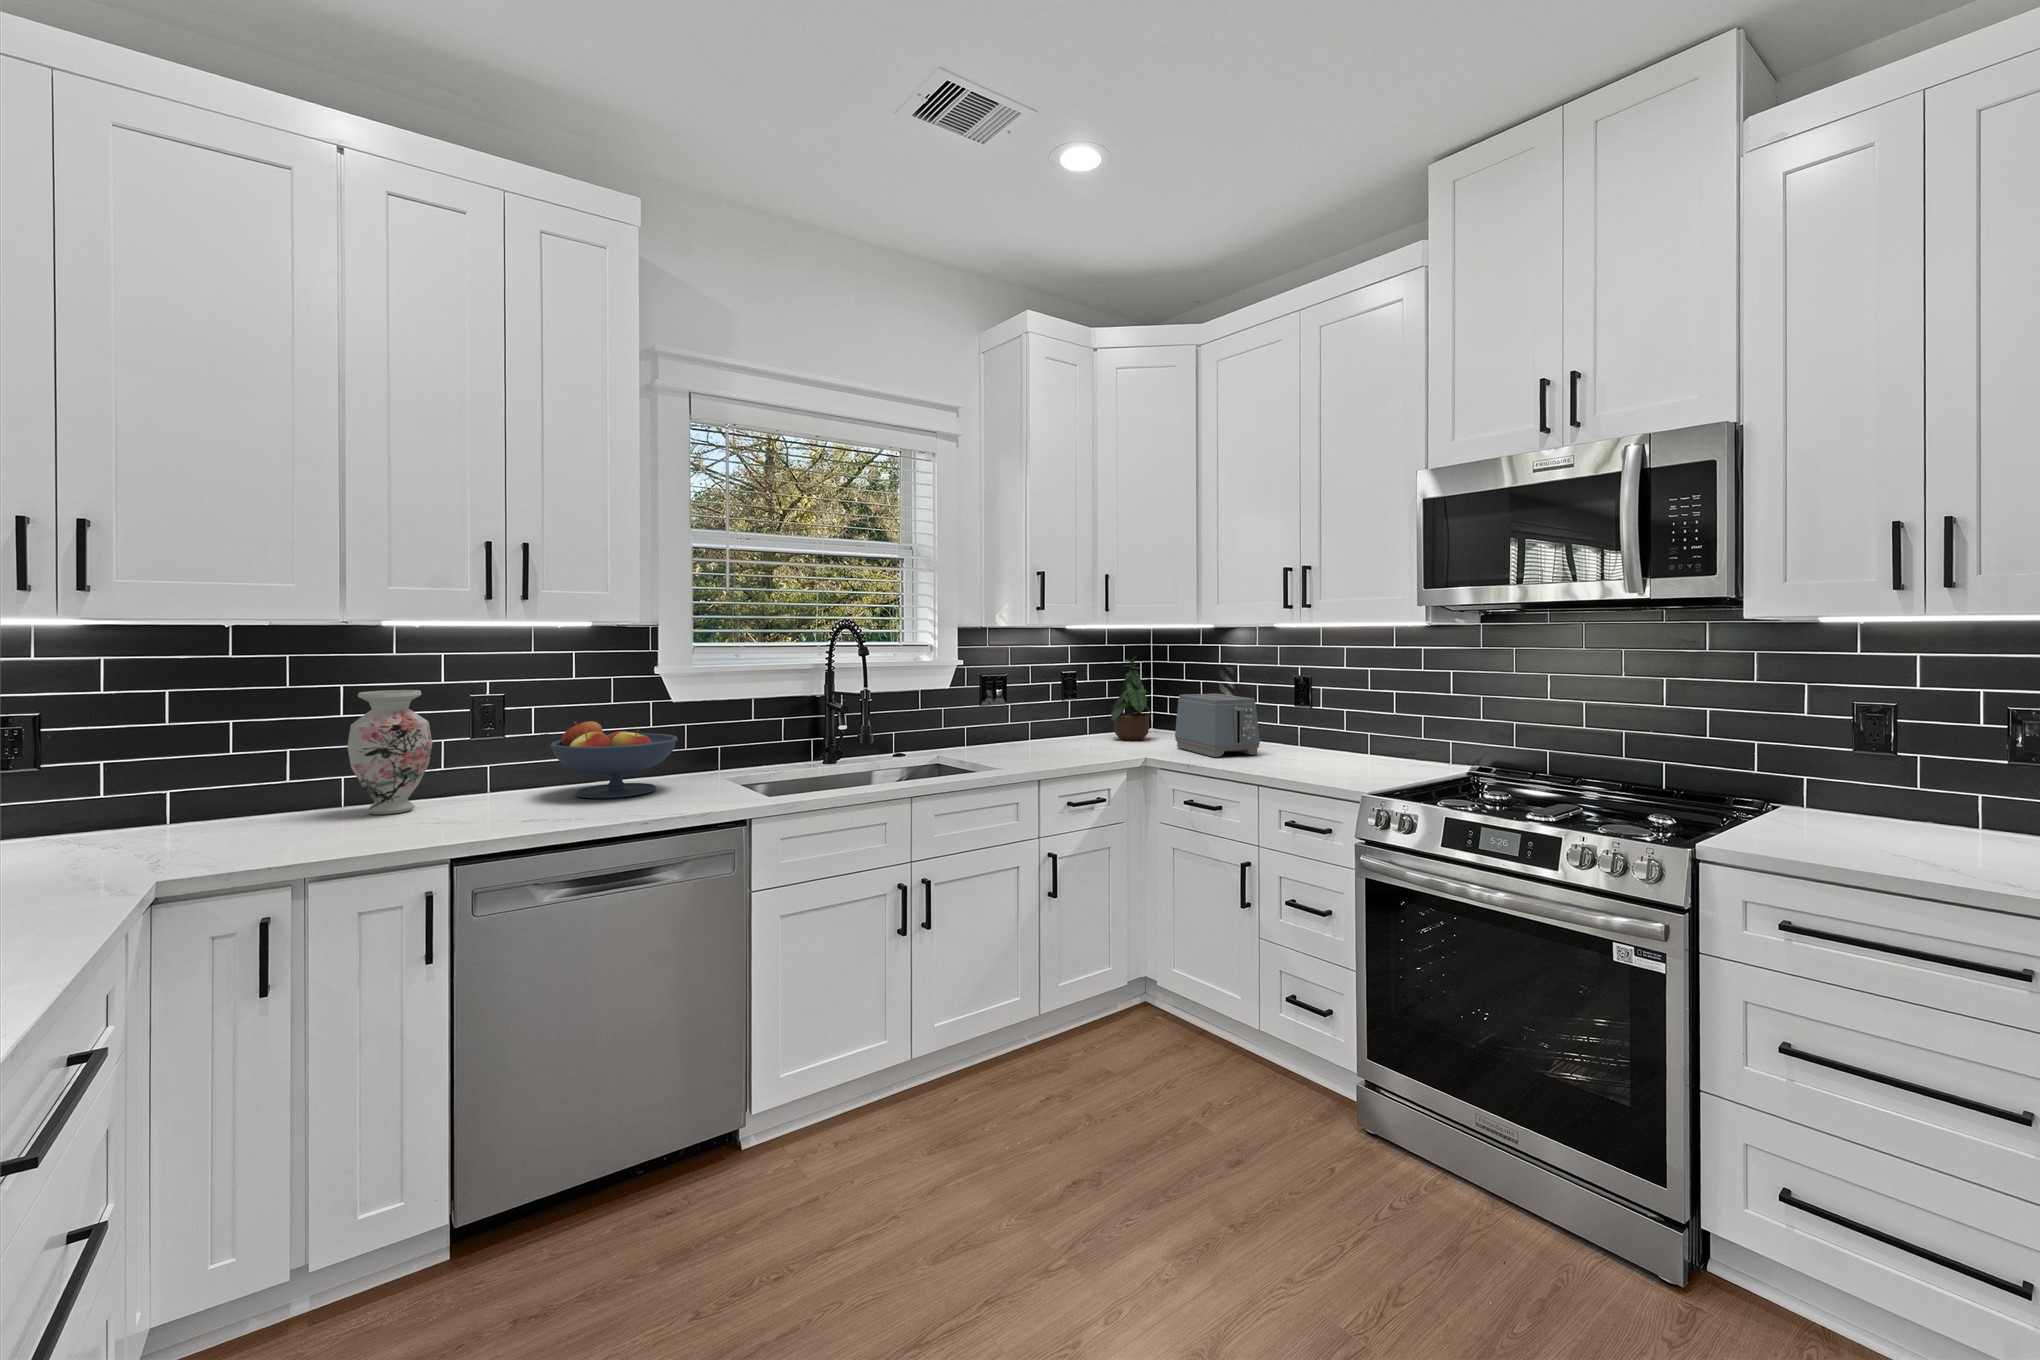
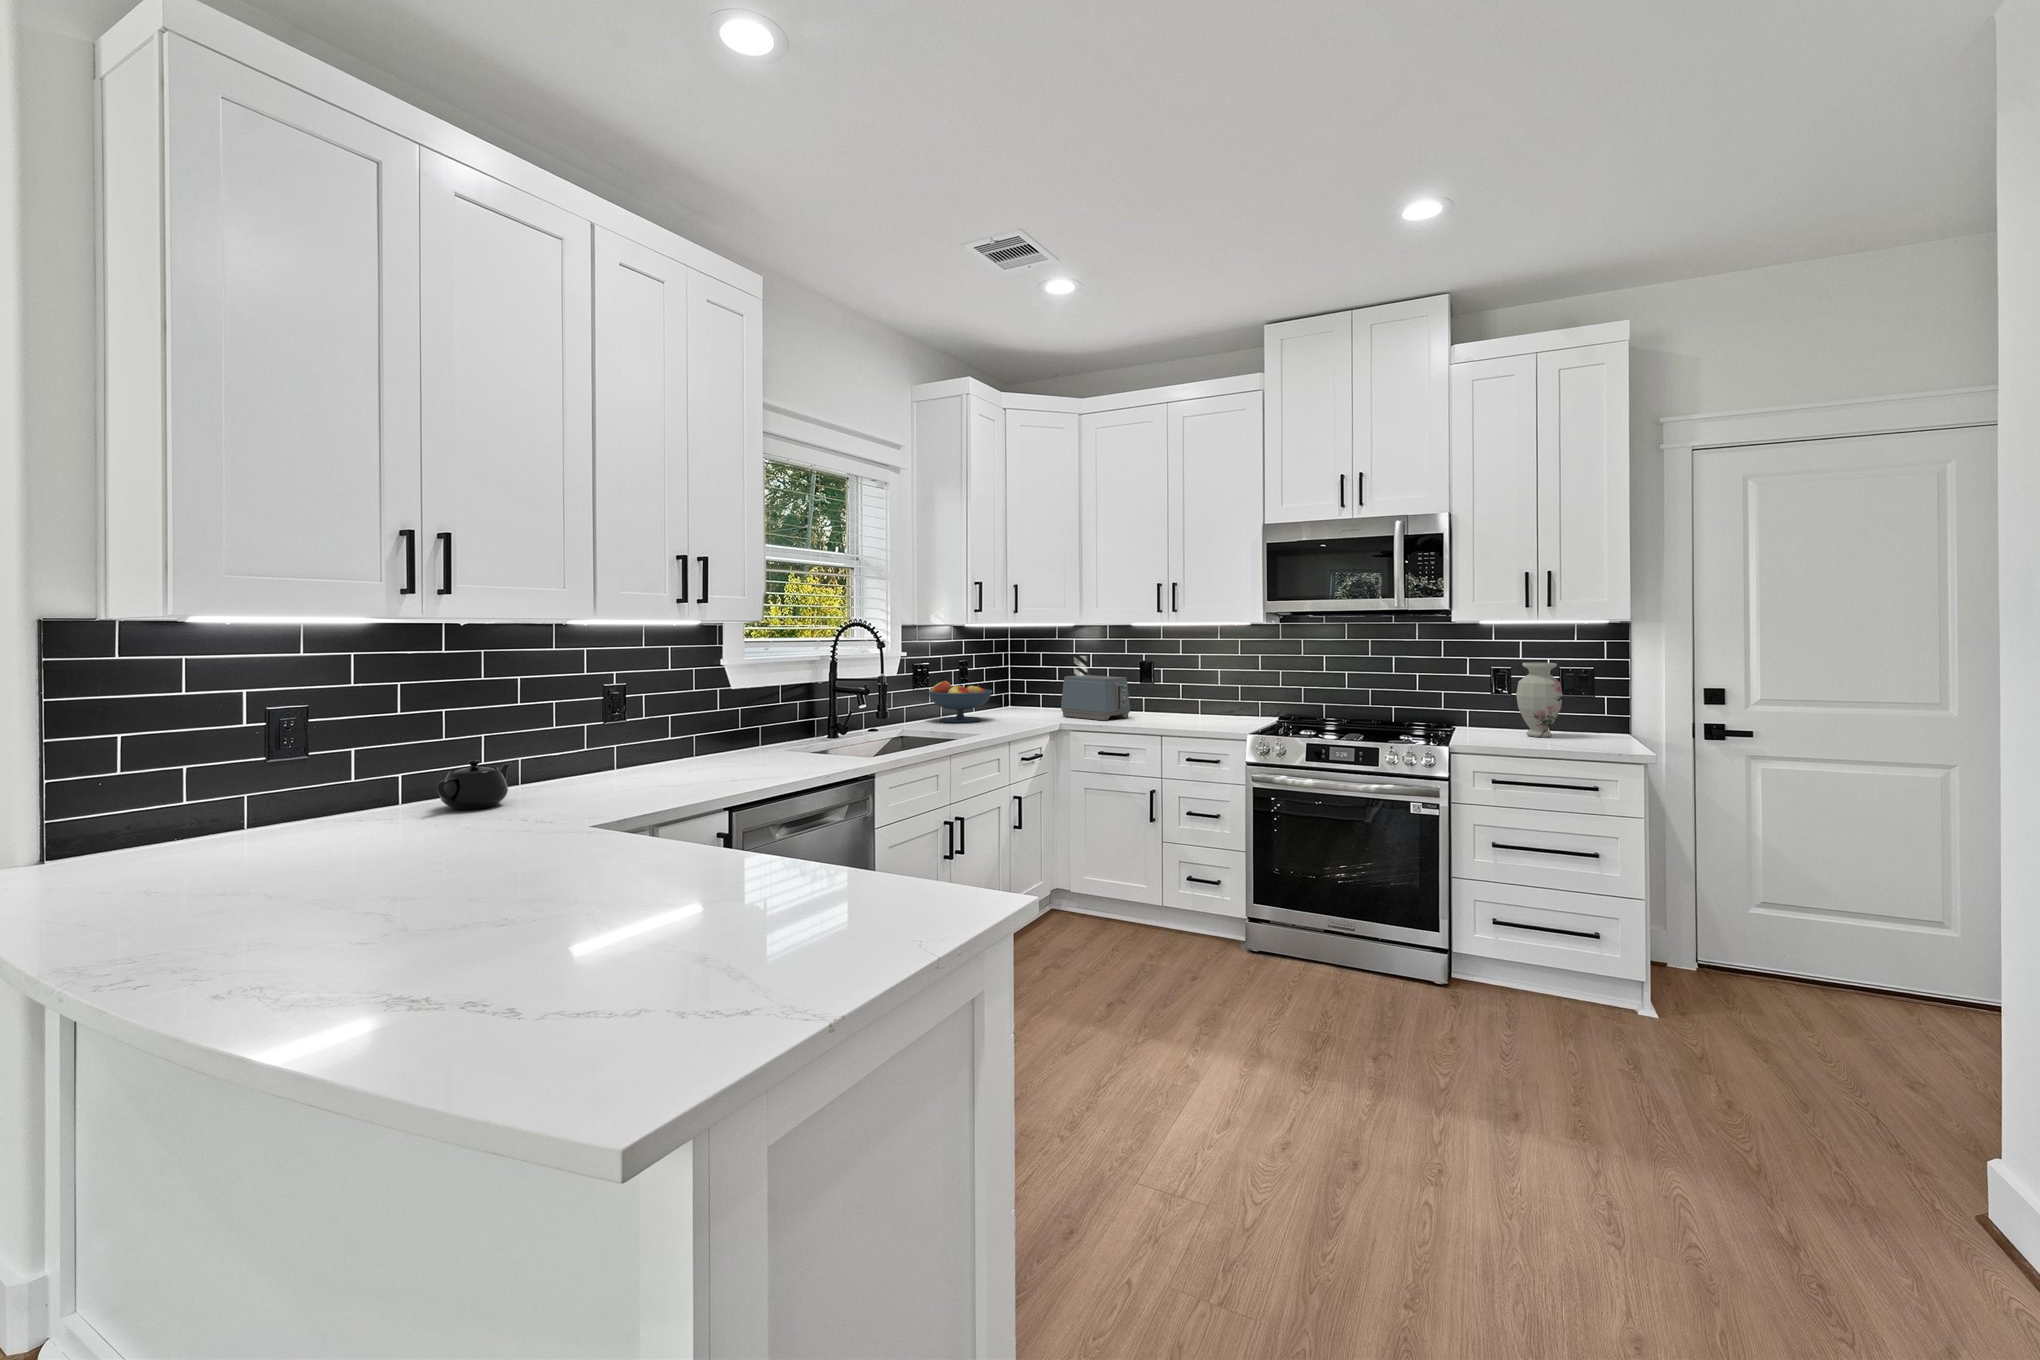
potted plant: present [1111,656,1150,741] -> none [993,648,1033,714]
vase: present [347,690,432,815] -> present [1516,663,1563,737]
fruit bowl: present [550,721,678,799] -> present [928,681,992,722]
teapot: none [70,784,229,845] -> present [437,760,512,809]

